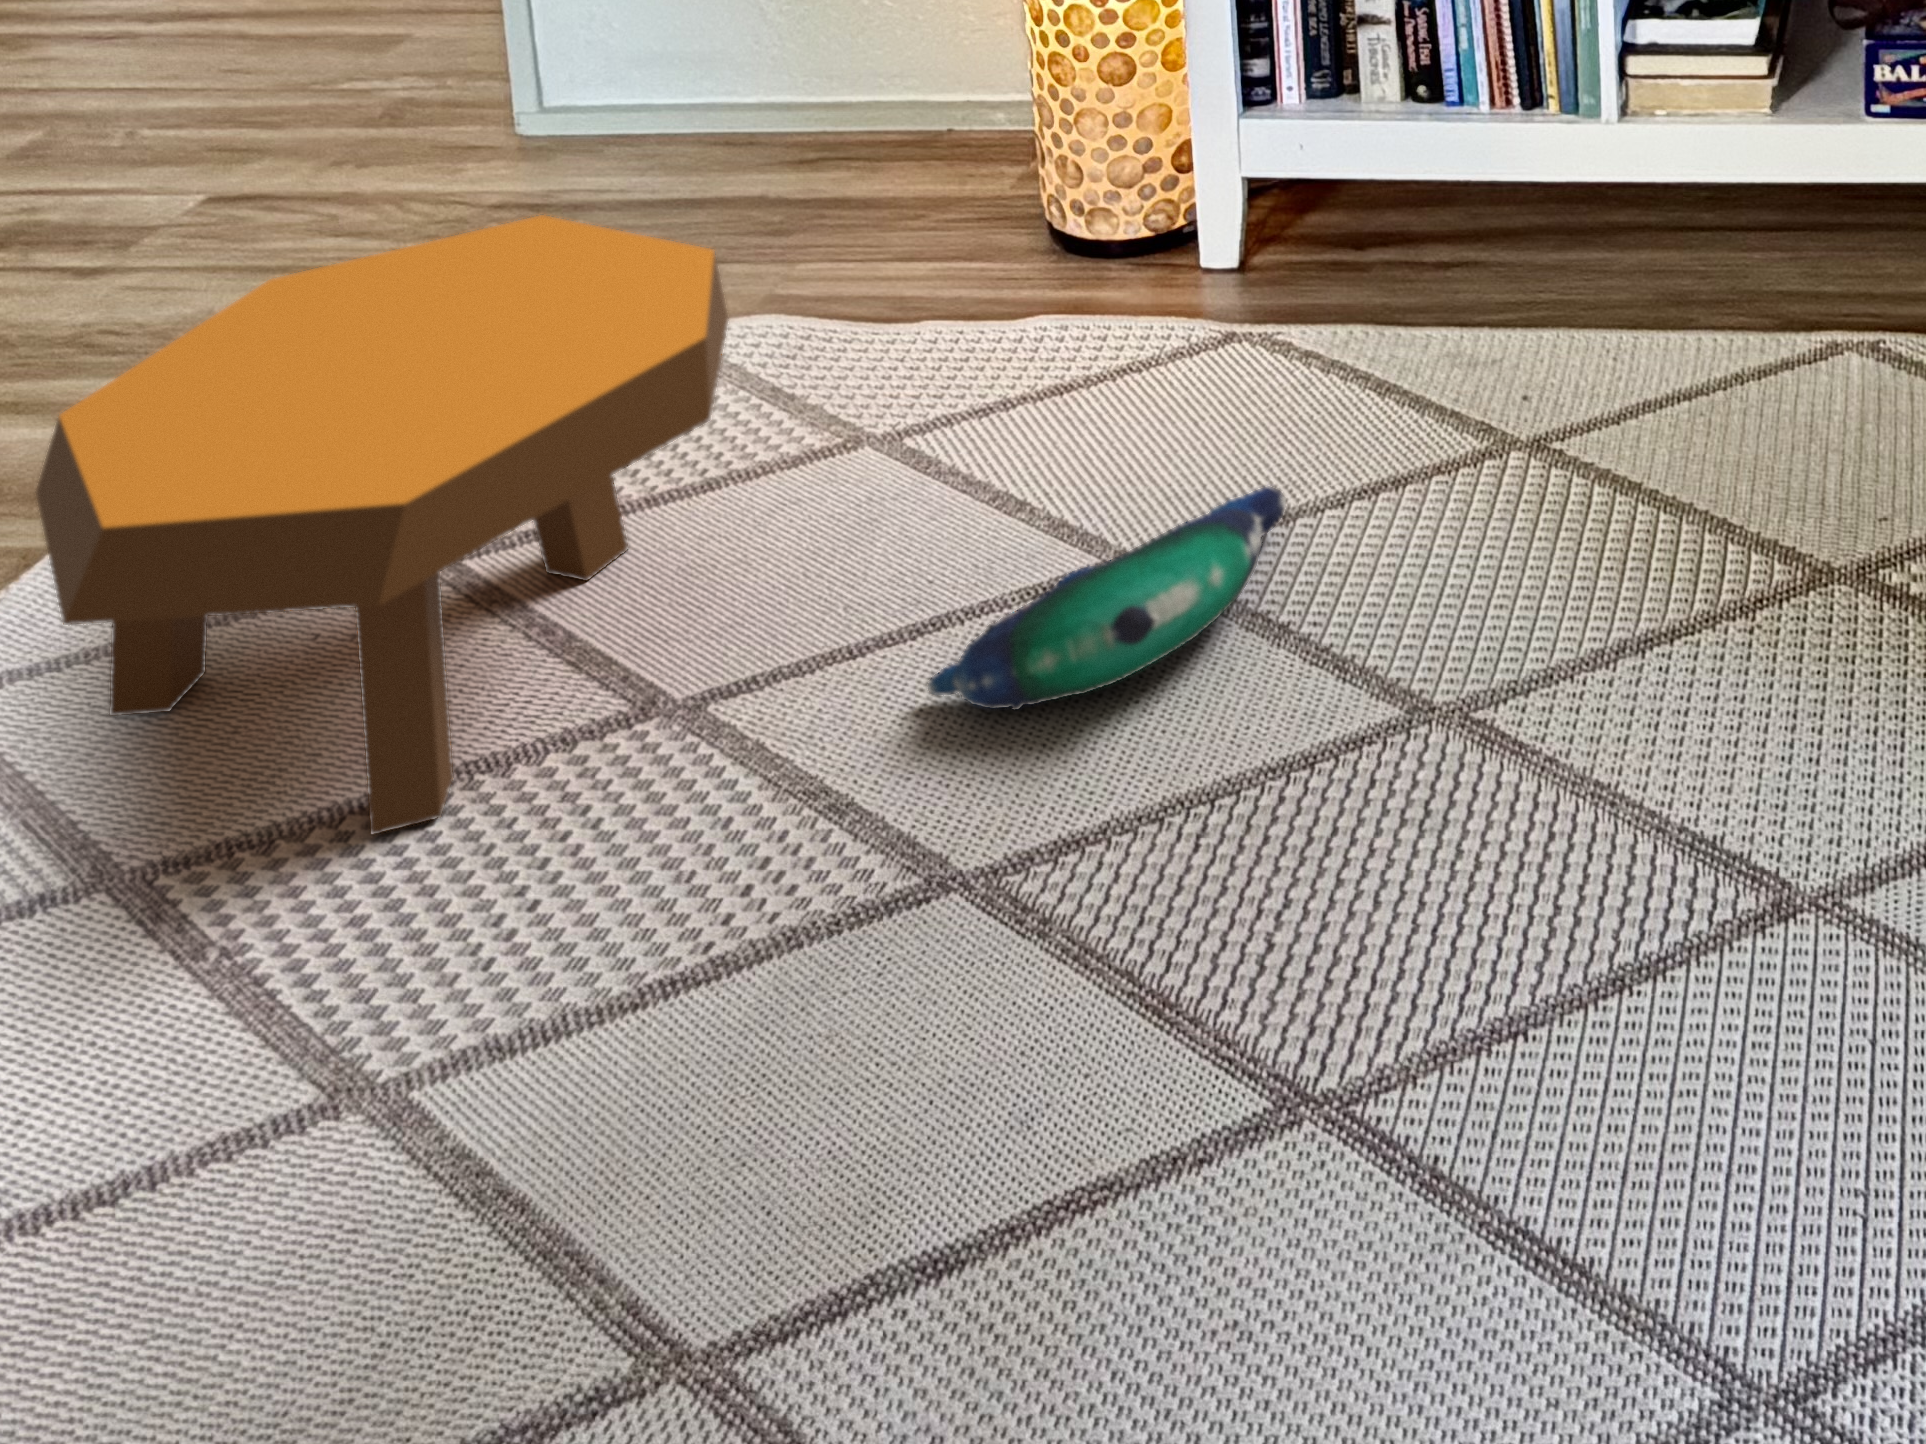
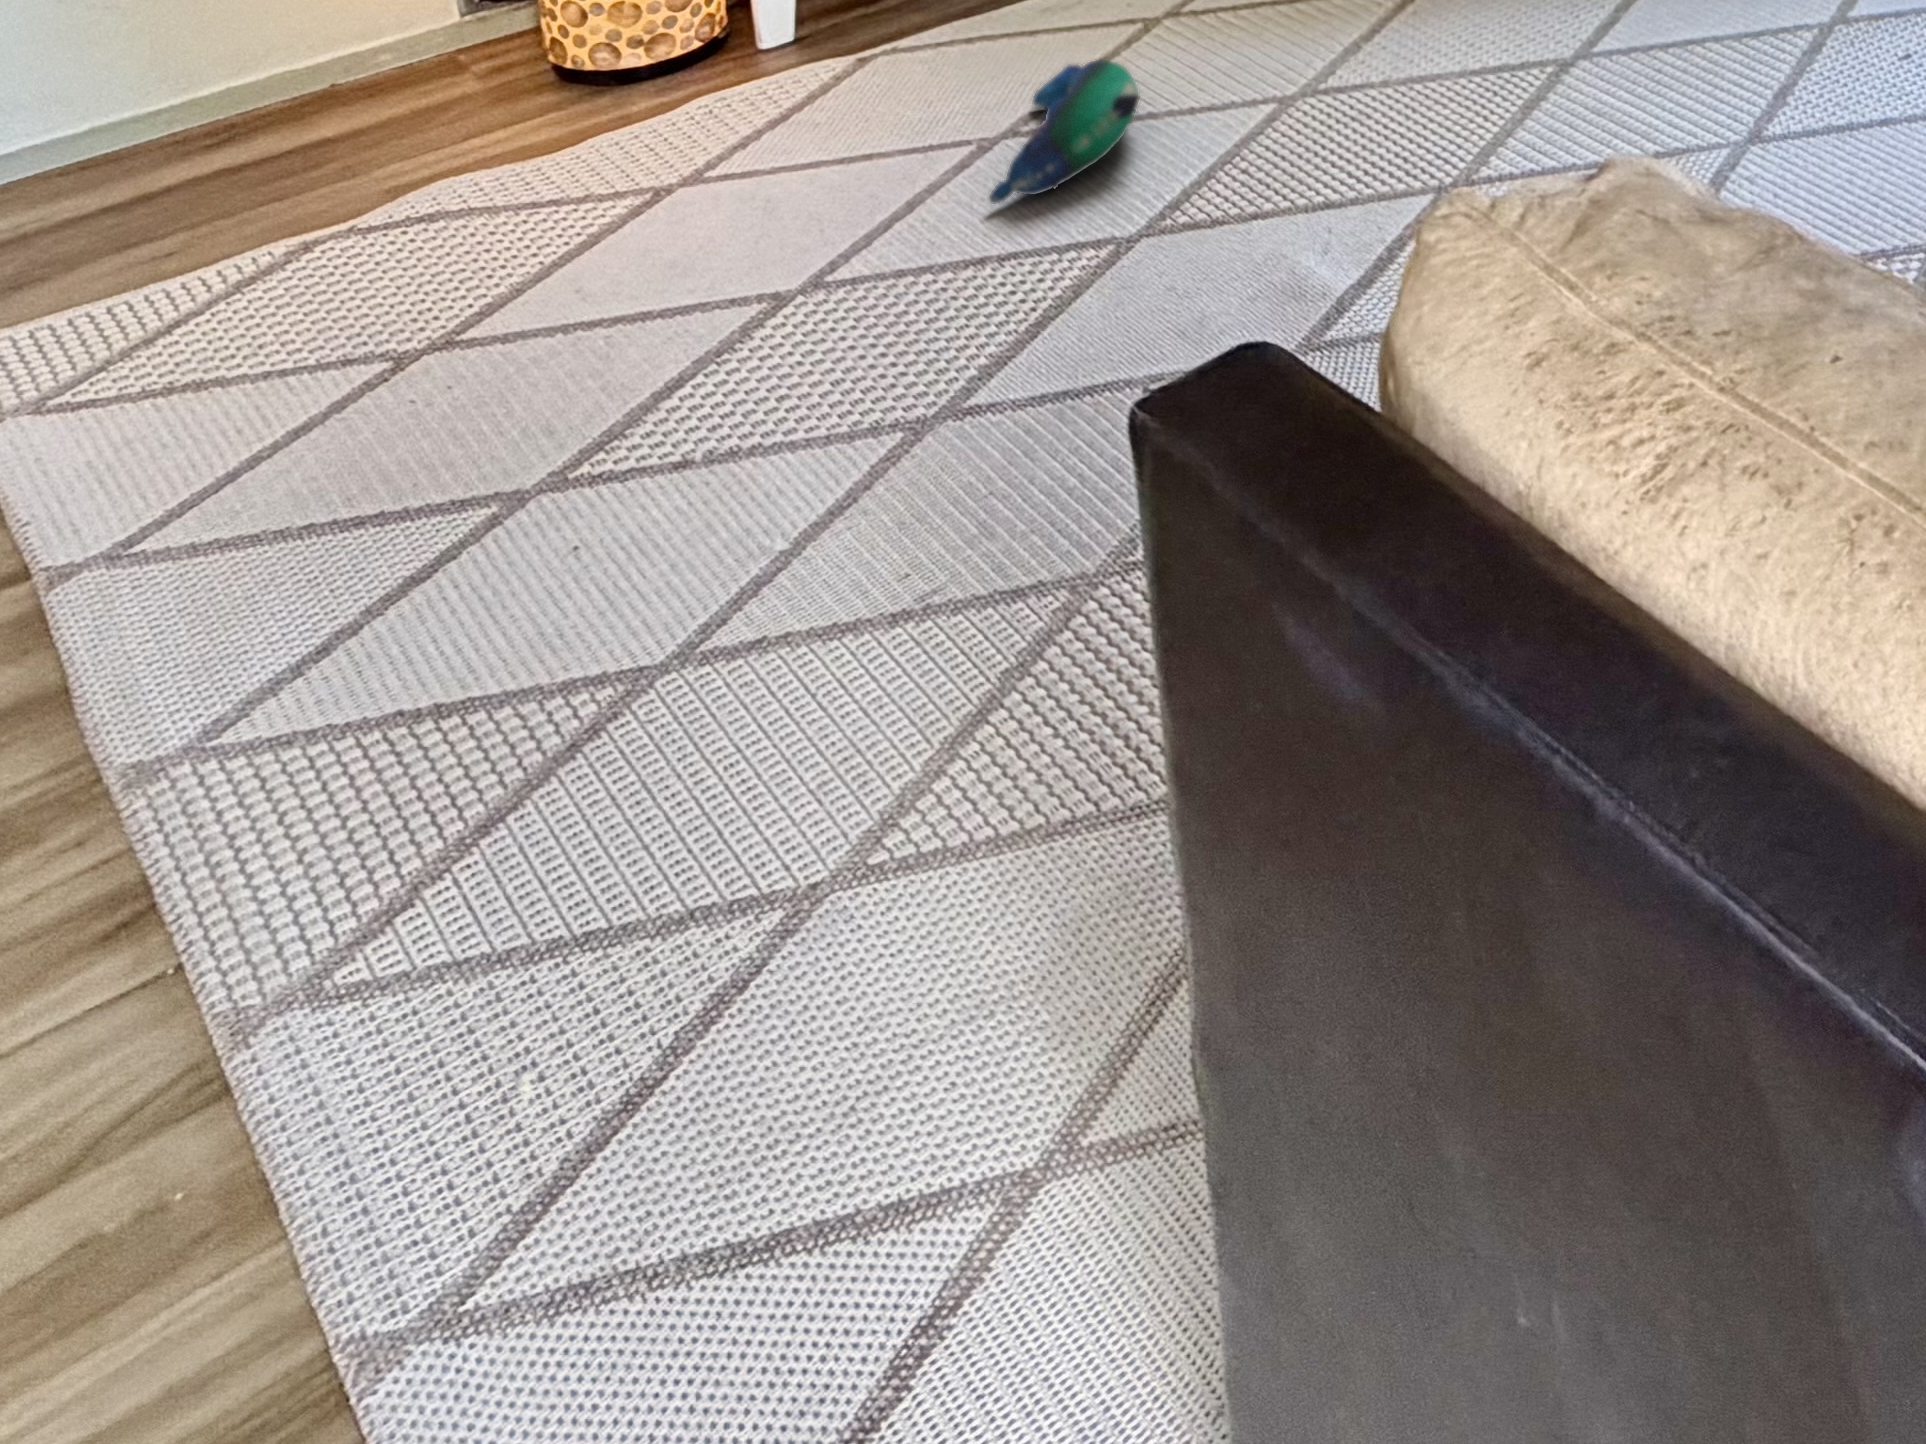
footstool: present [36,215,729,834] -> none [279,22,785,471]

